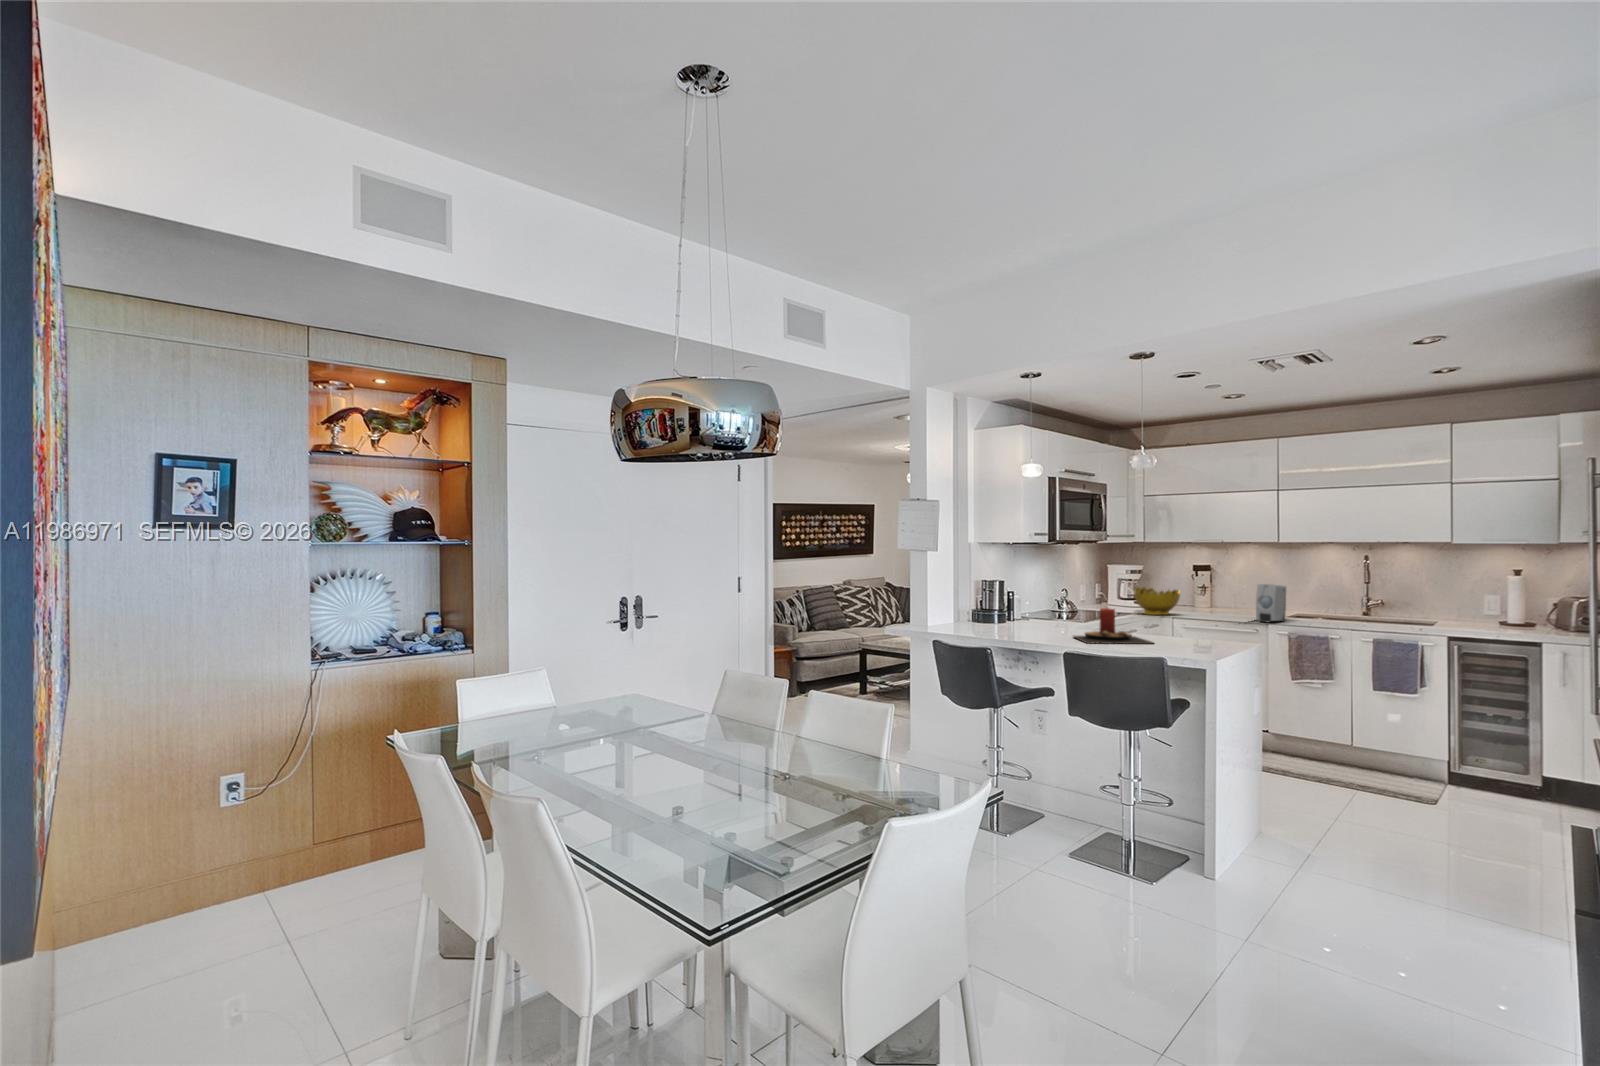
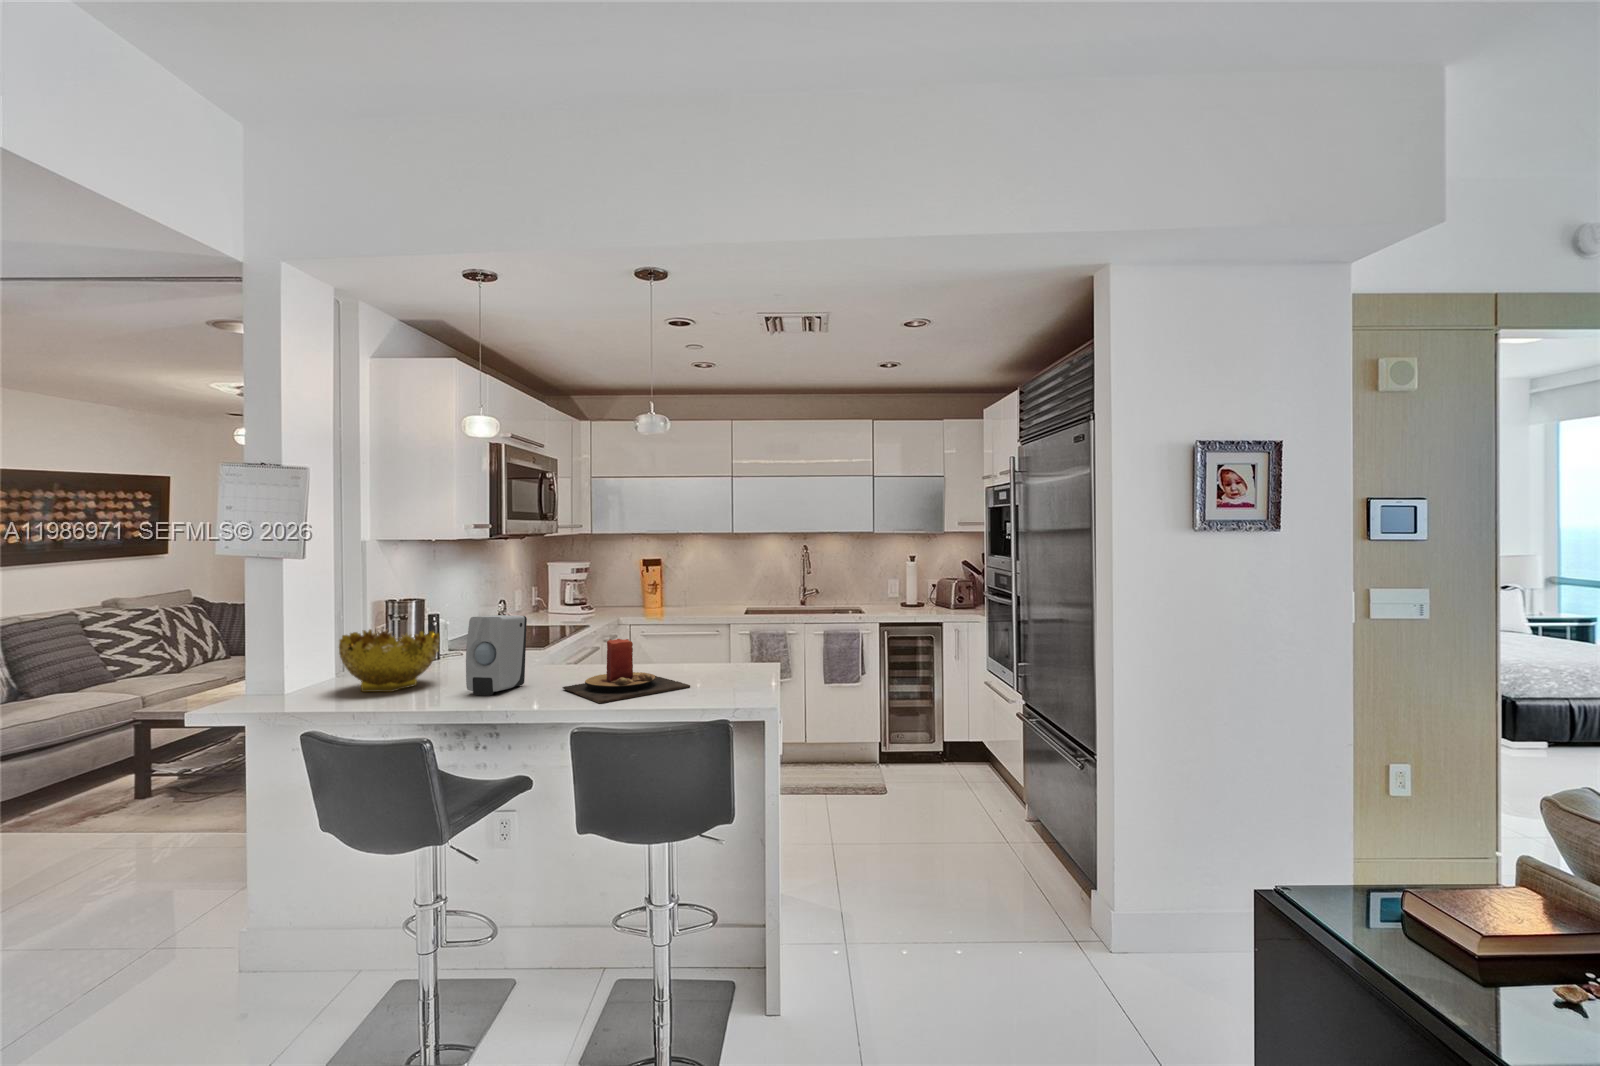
soap dispenser: present [1256,584,1286,623] -> present [466,615,527,695]
decorative bowl: present [1134,587,1180,615] -> present [339,629,440,692]

